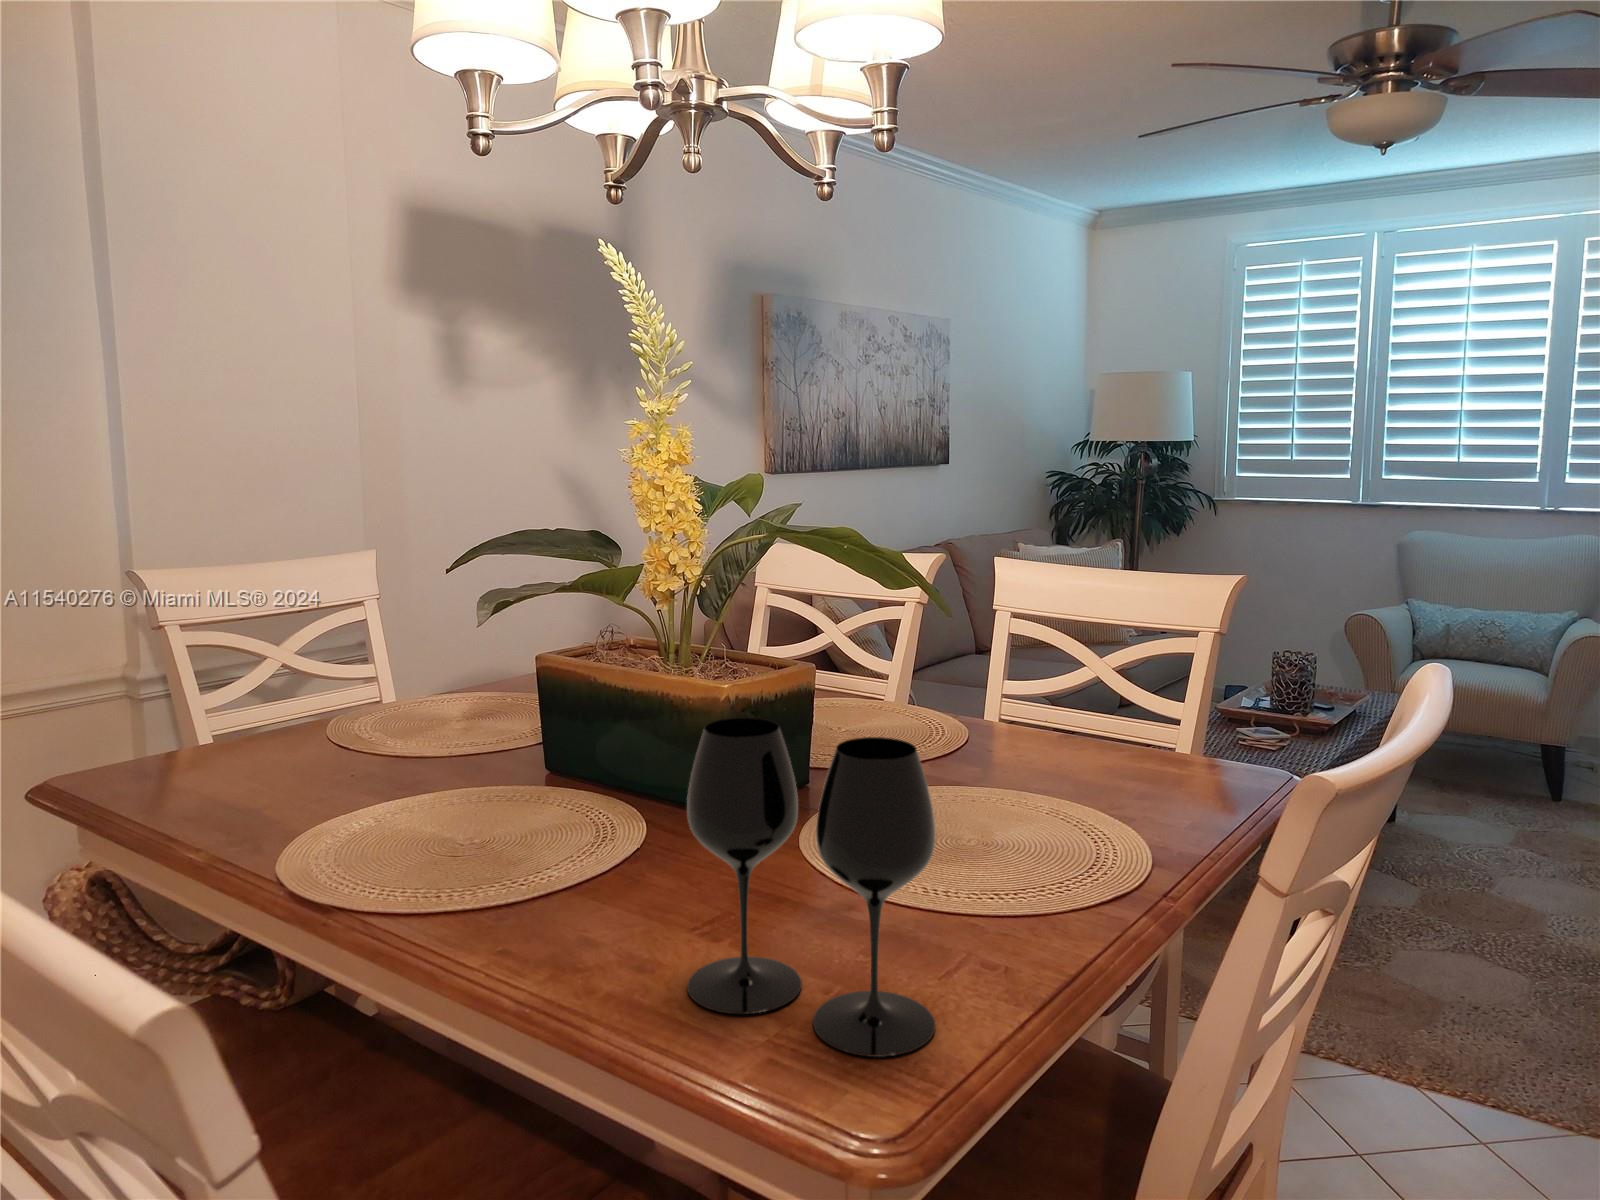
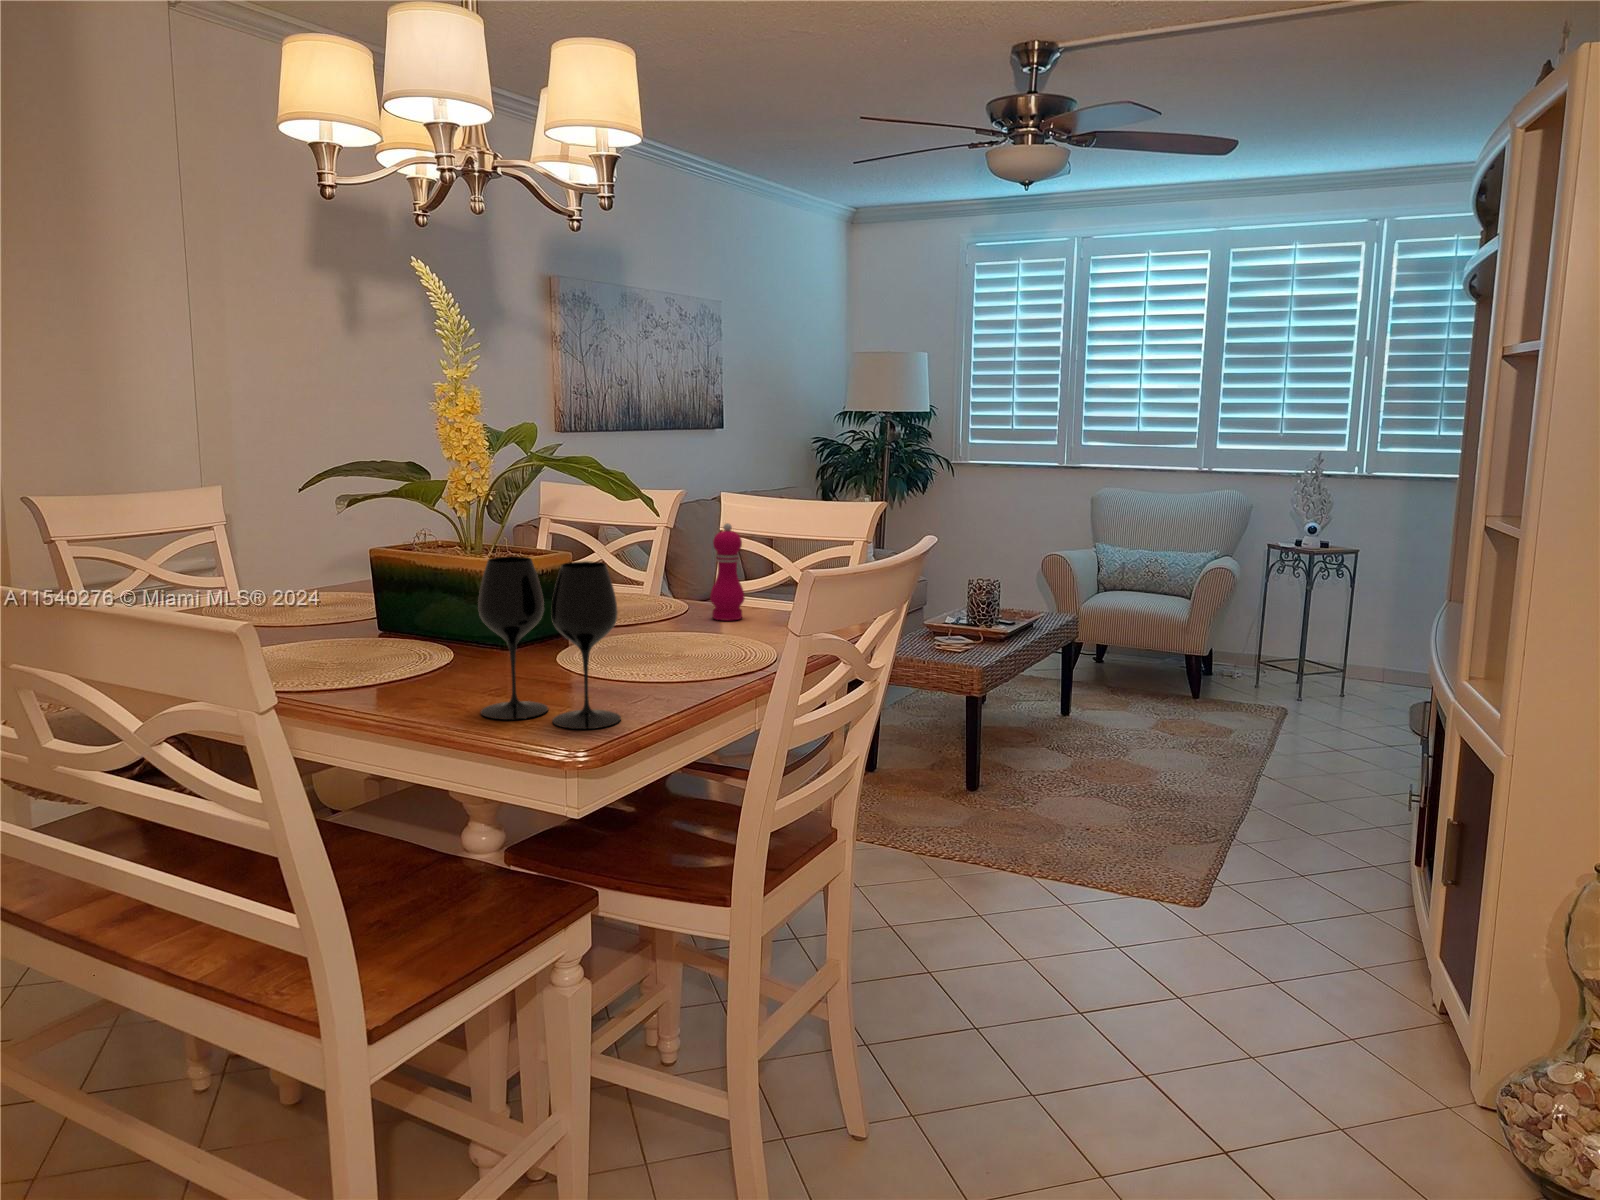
pepper mill: none [1006,615,1057,757] -> present [710,523,745,621]

